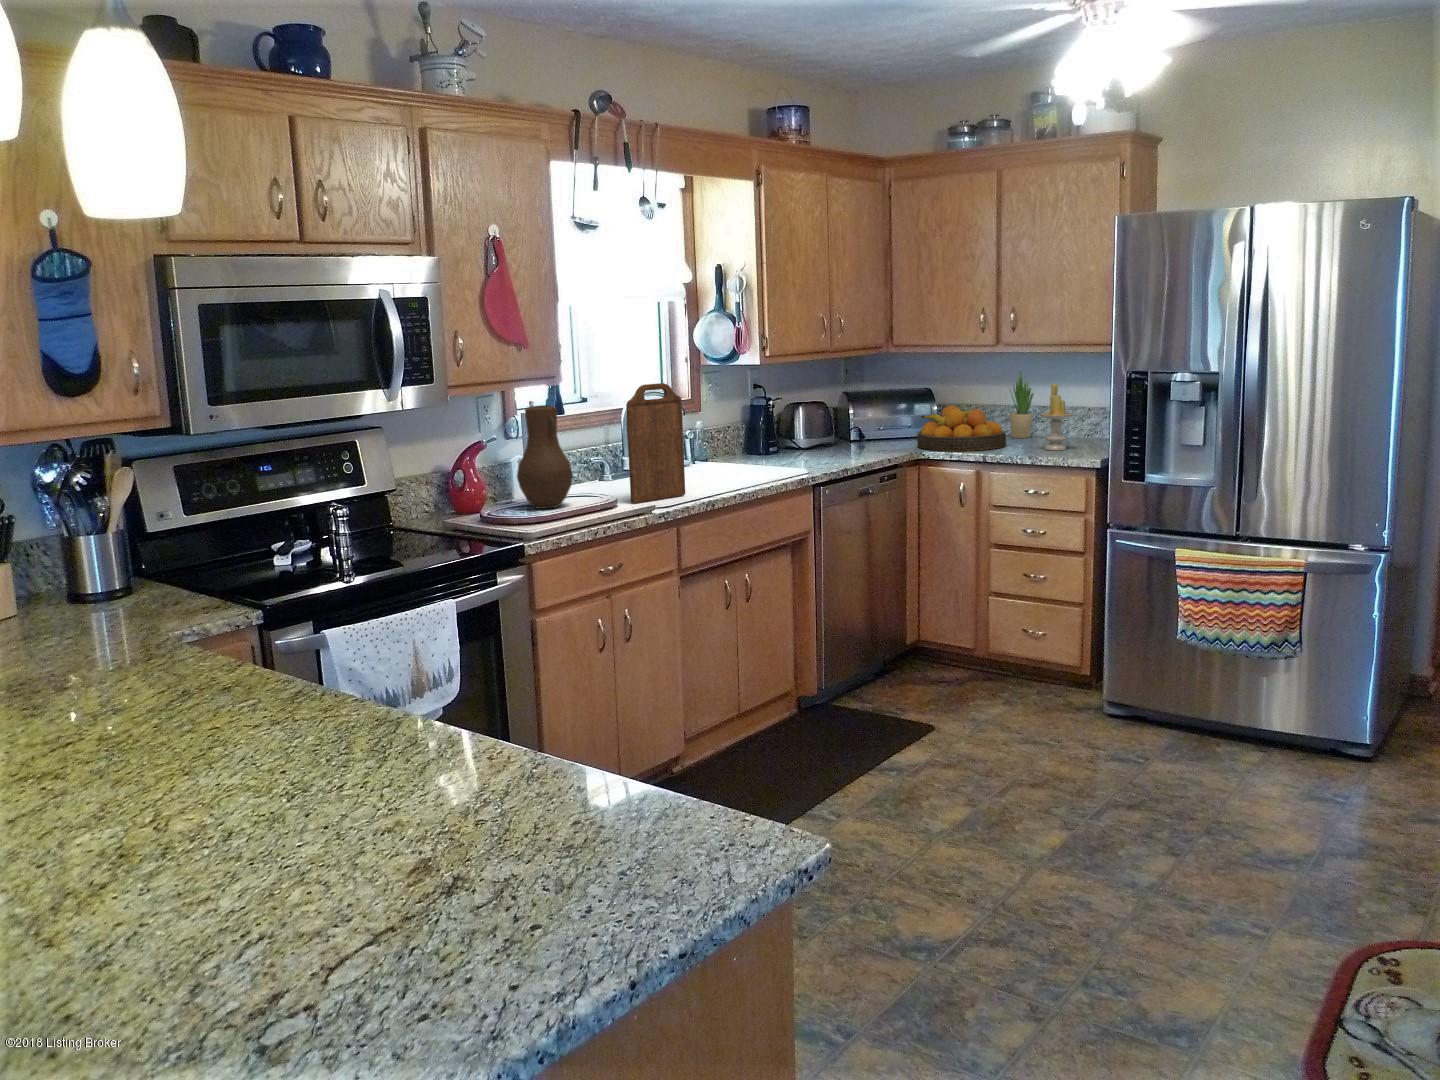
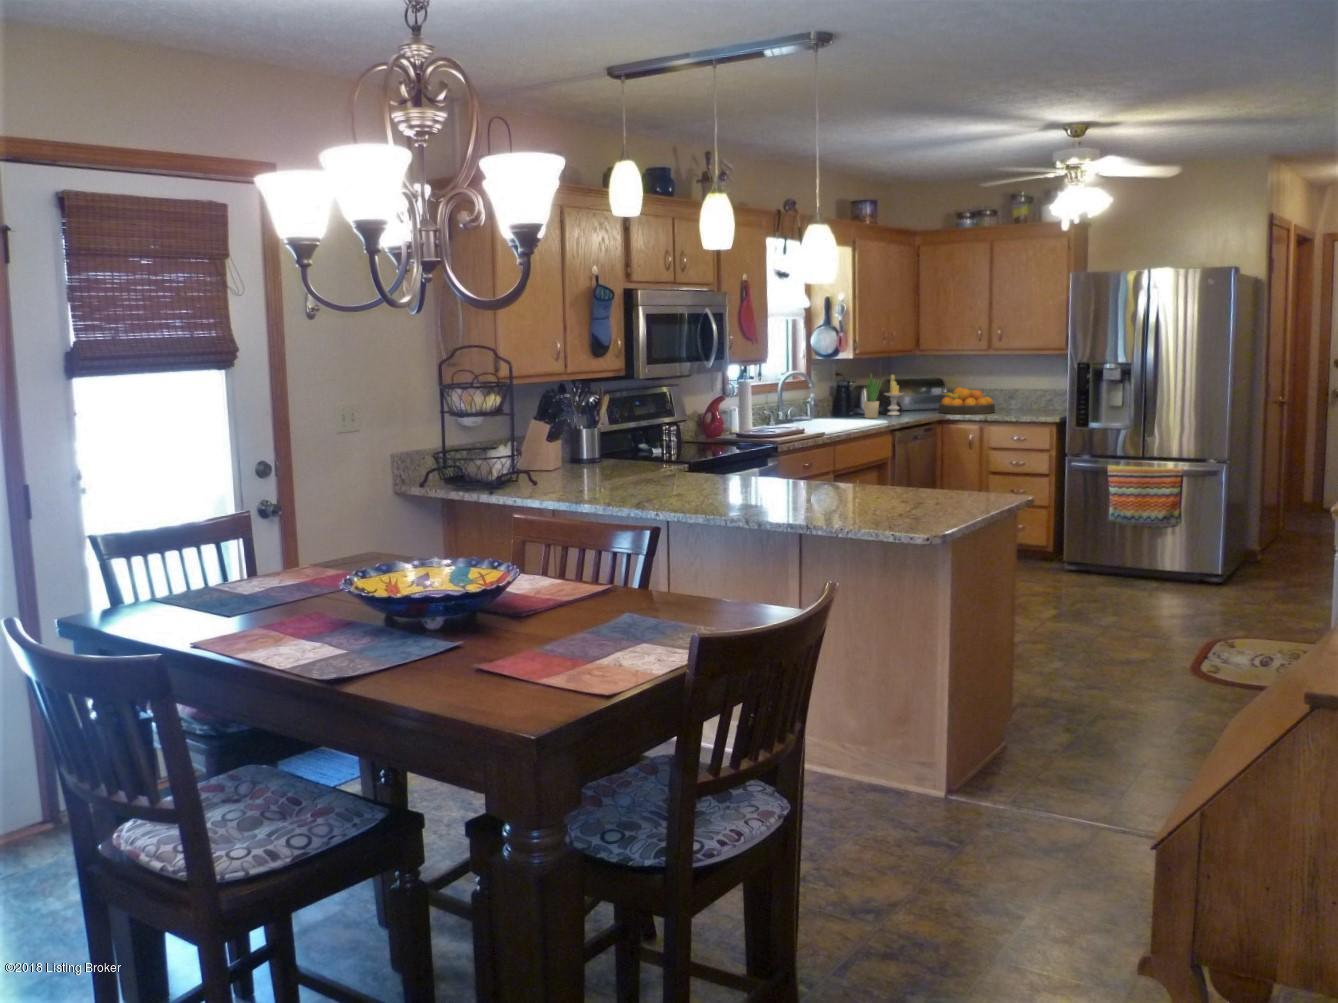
potted plant: present [1010,372,1034,438] -> present [864,375,880,418]
cutting board: present [626,383,685,503] -> none [811,364,836,432]
candle: present [1039,383,1073,450] -> present [885,375,903,415]
vase: present [517,405,573,509] -> none [748,376,780,434]

